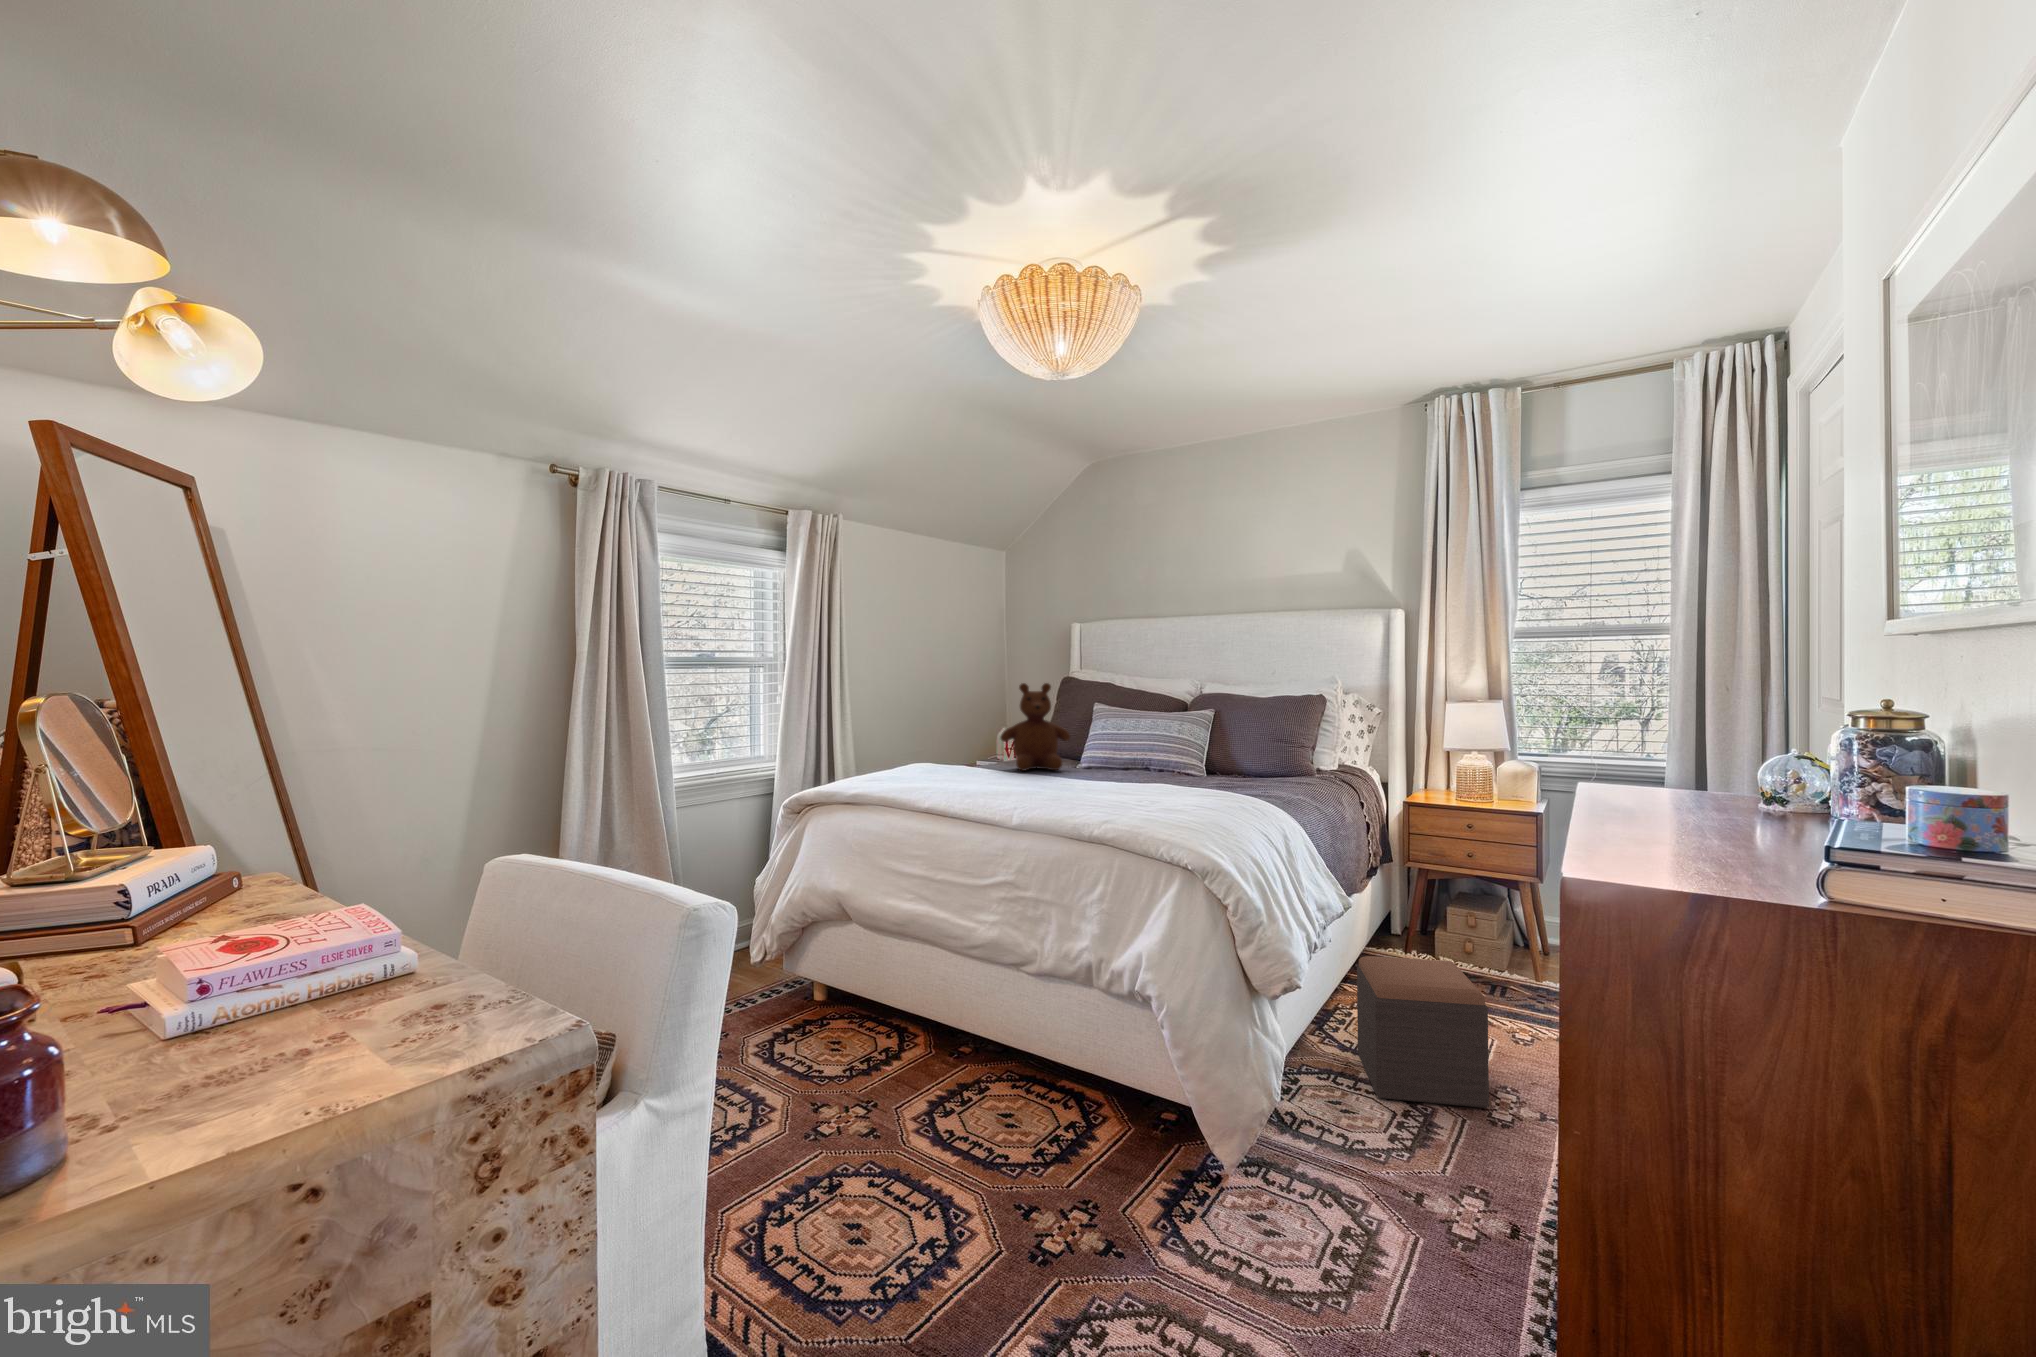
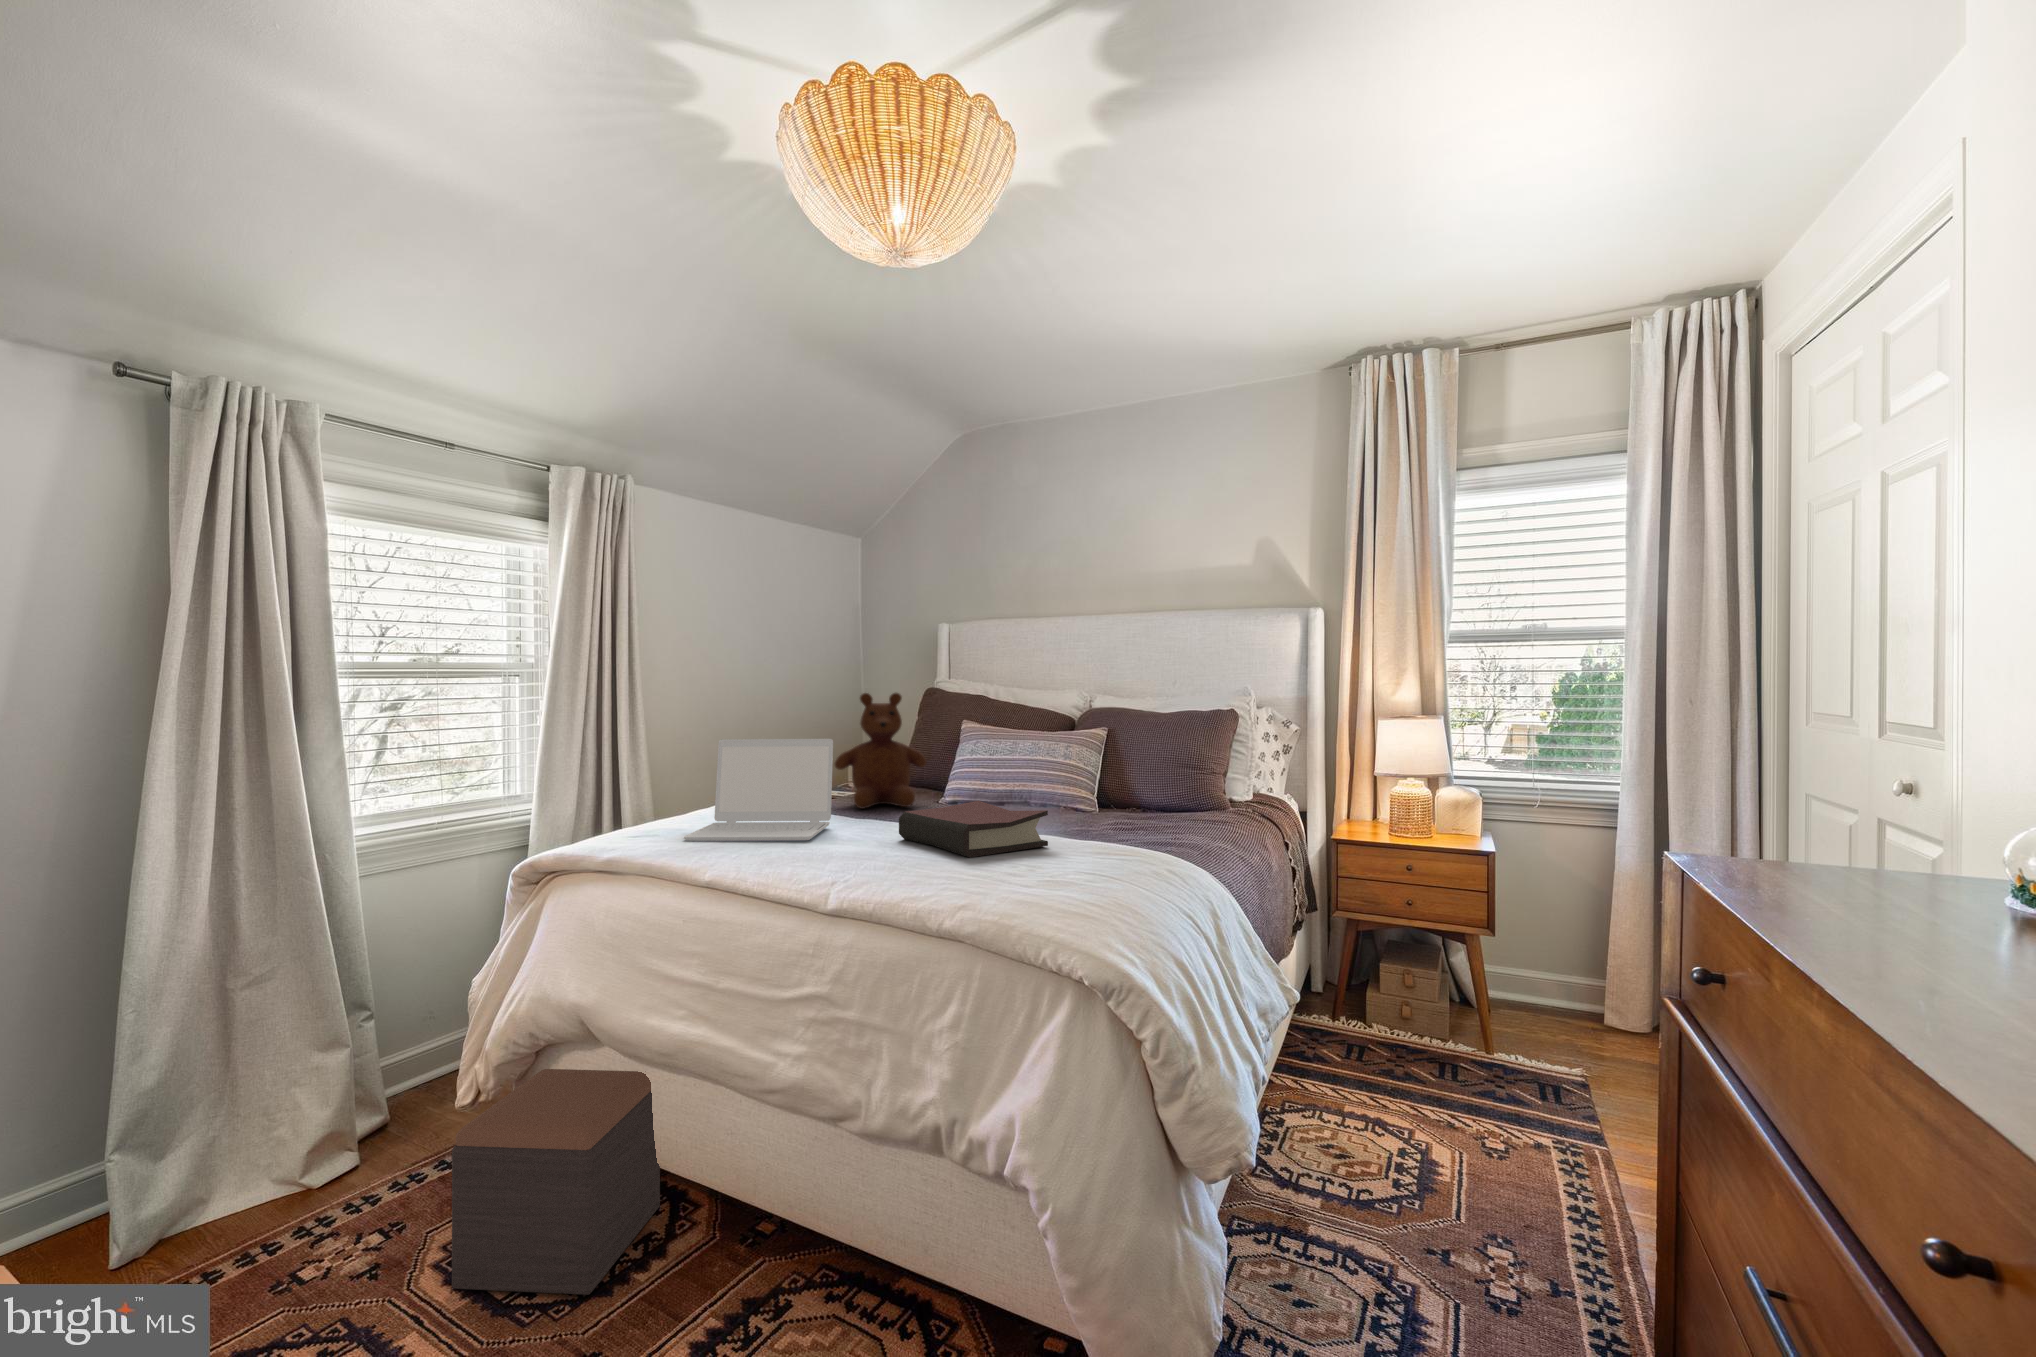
laptop: none [905,716,1005,787] -> present [684,739,833,841]
hardback book: none [1056,762,1165,798] -> present [899,801,1048,858]
footstool: present [1357,956,1489,1108] -> present [452,1069,660,1295]

